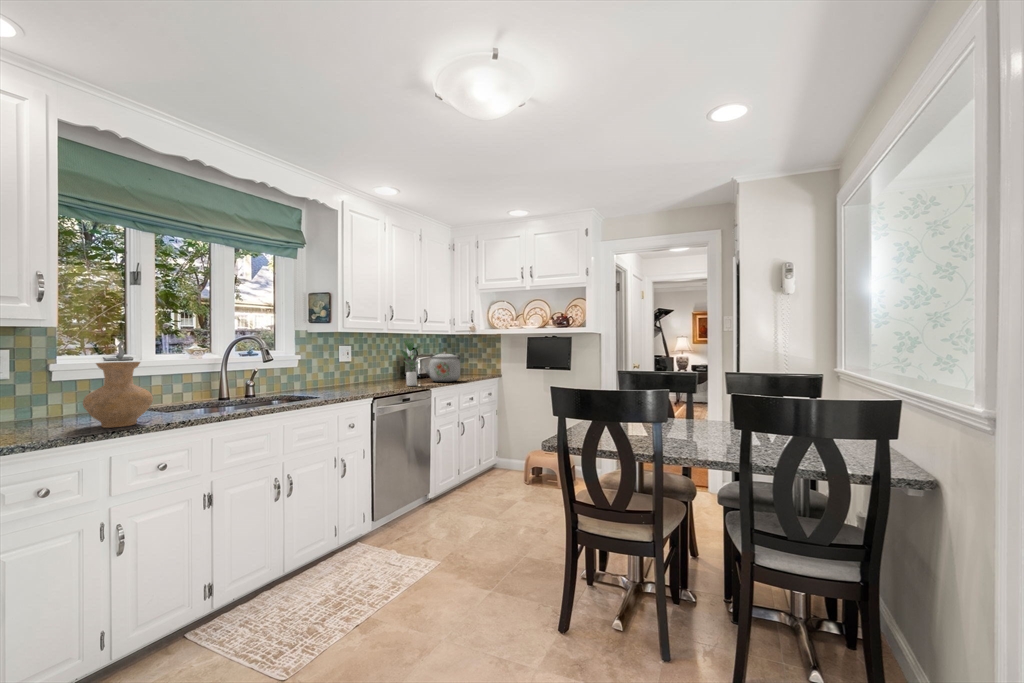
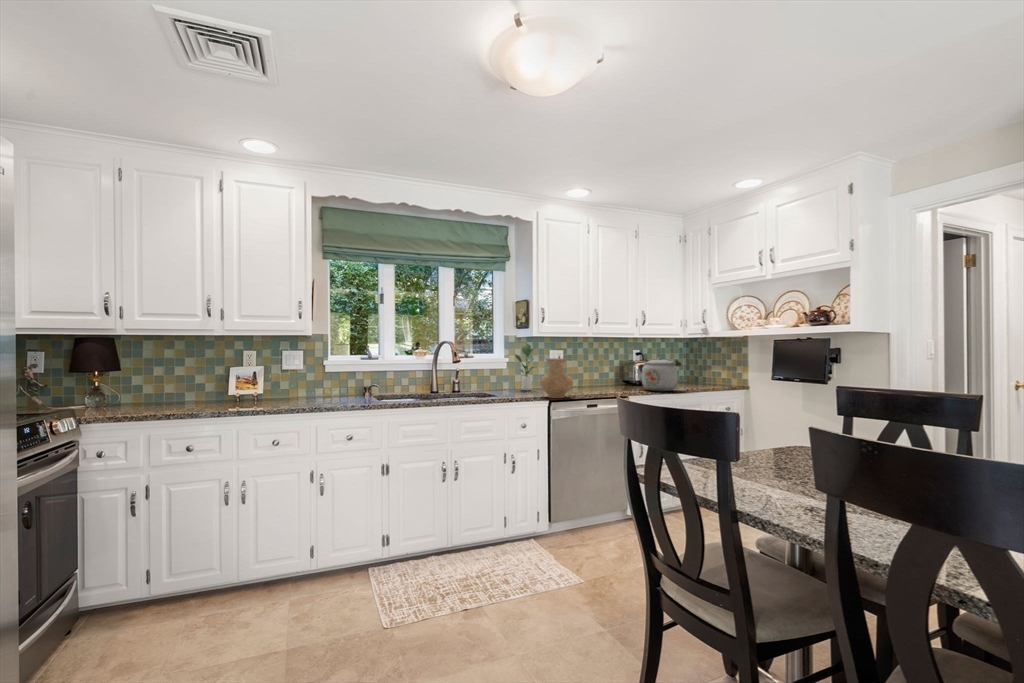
potted plant: present [402,340,420,386] -> present [515,344,535,390]
vase: present [83,362,153,428] -> present [540,358,573,398]

